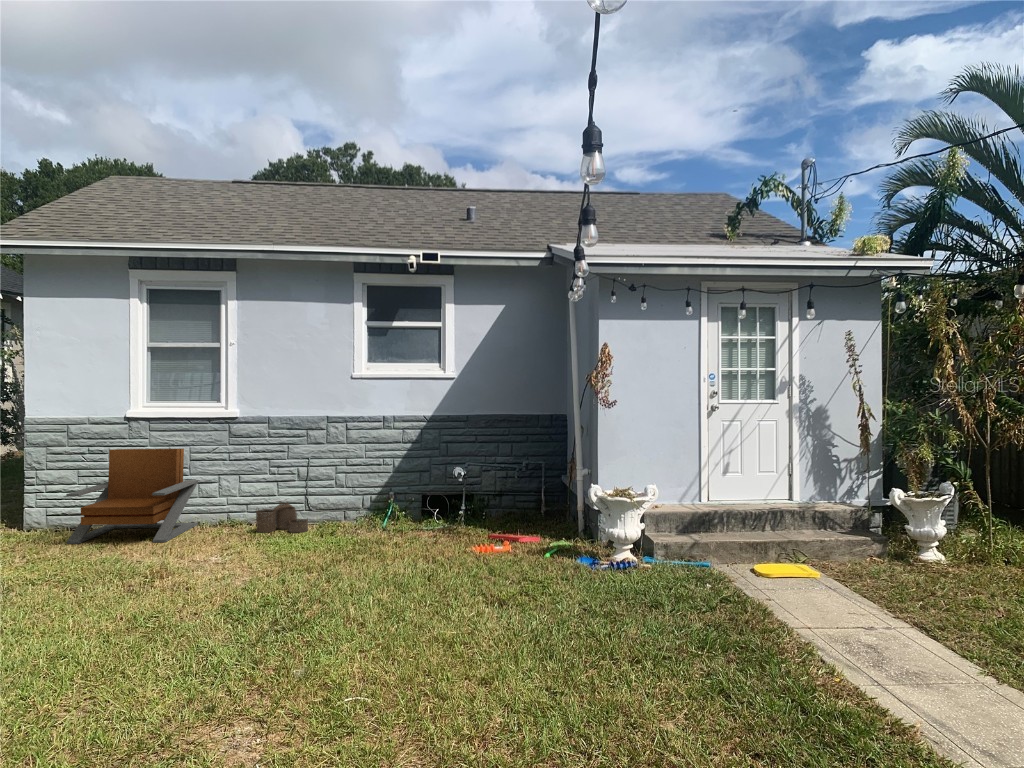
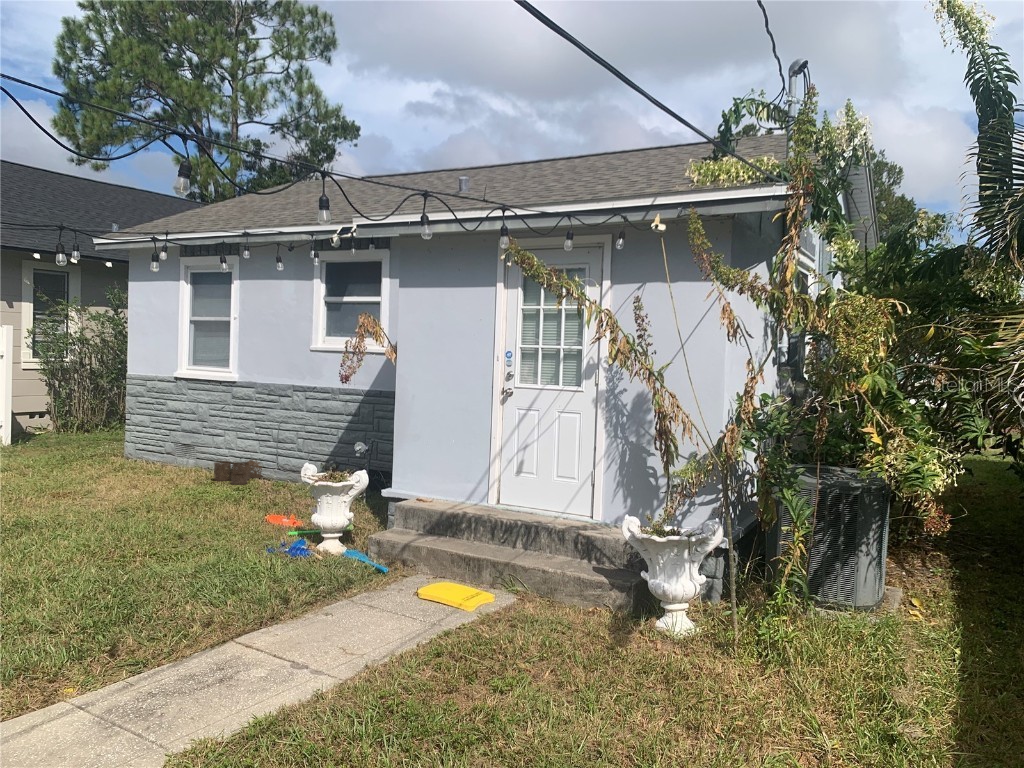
lounge chair: present [66,449,198,544] -> none [107,401,205,476]

